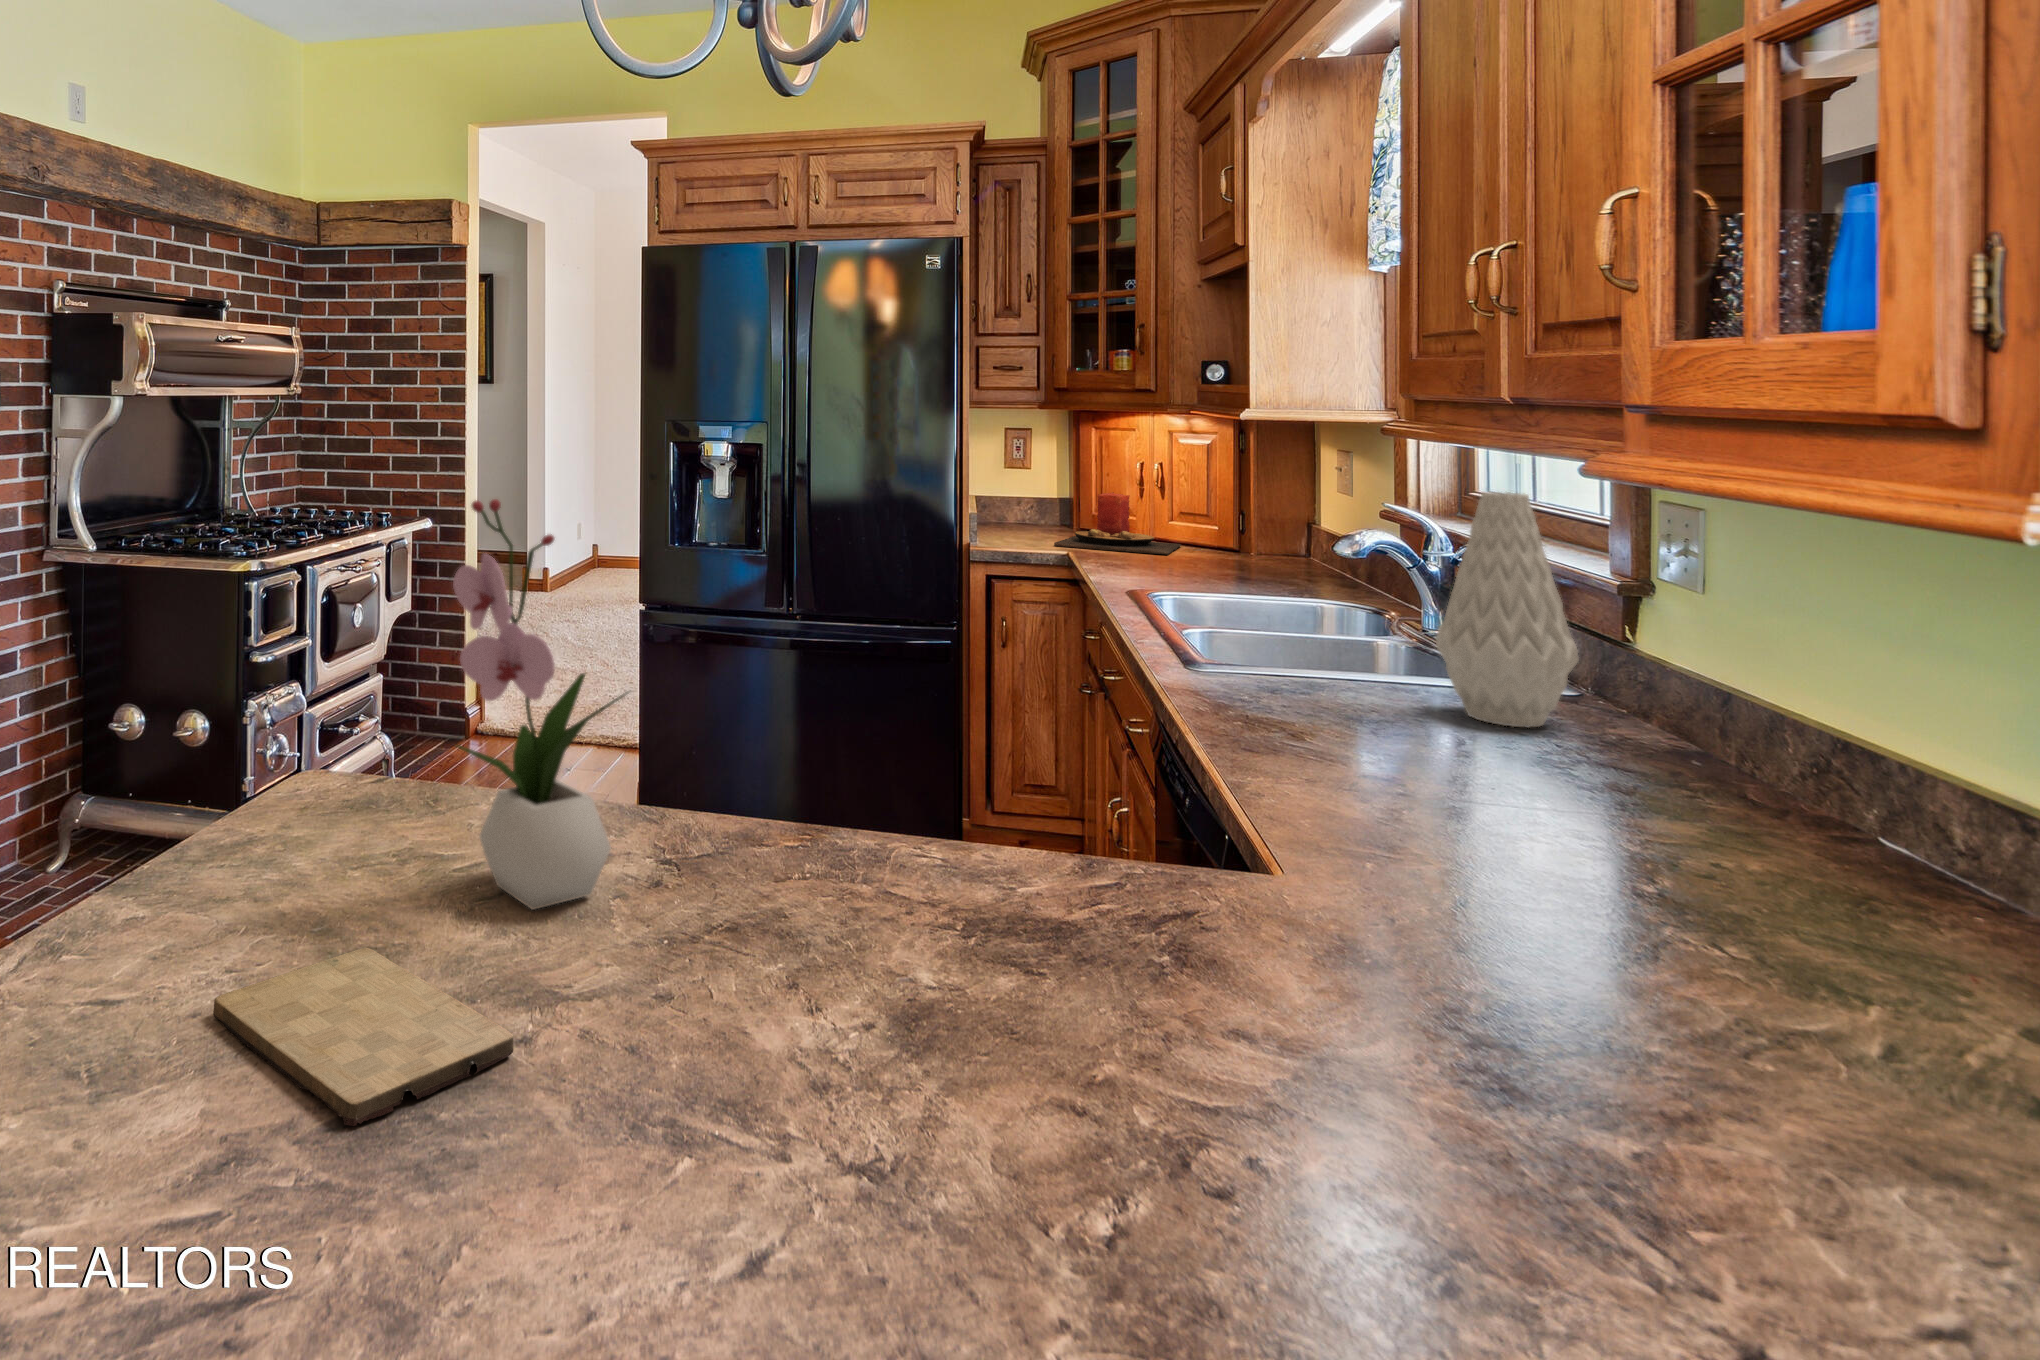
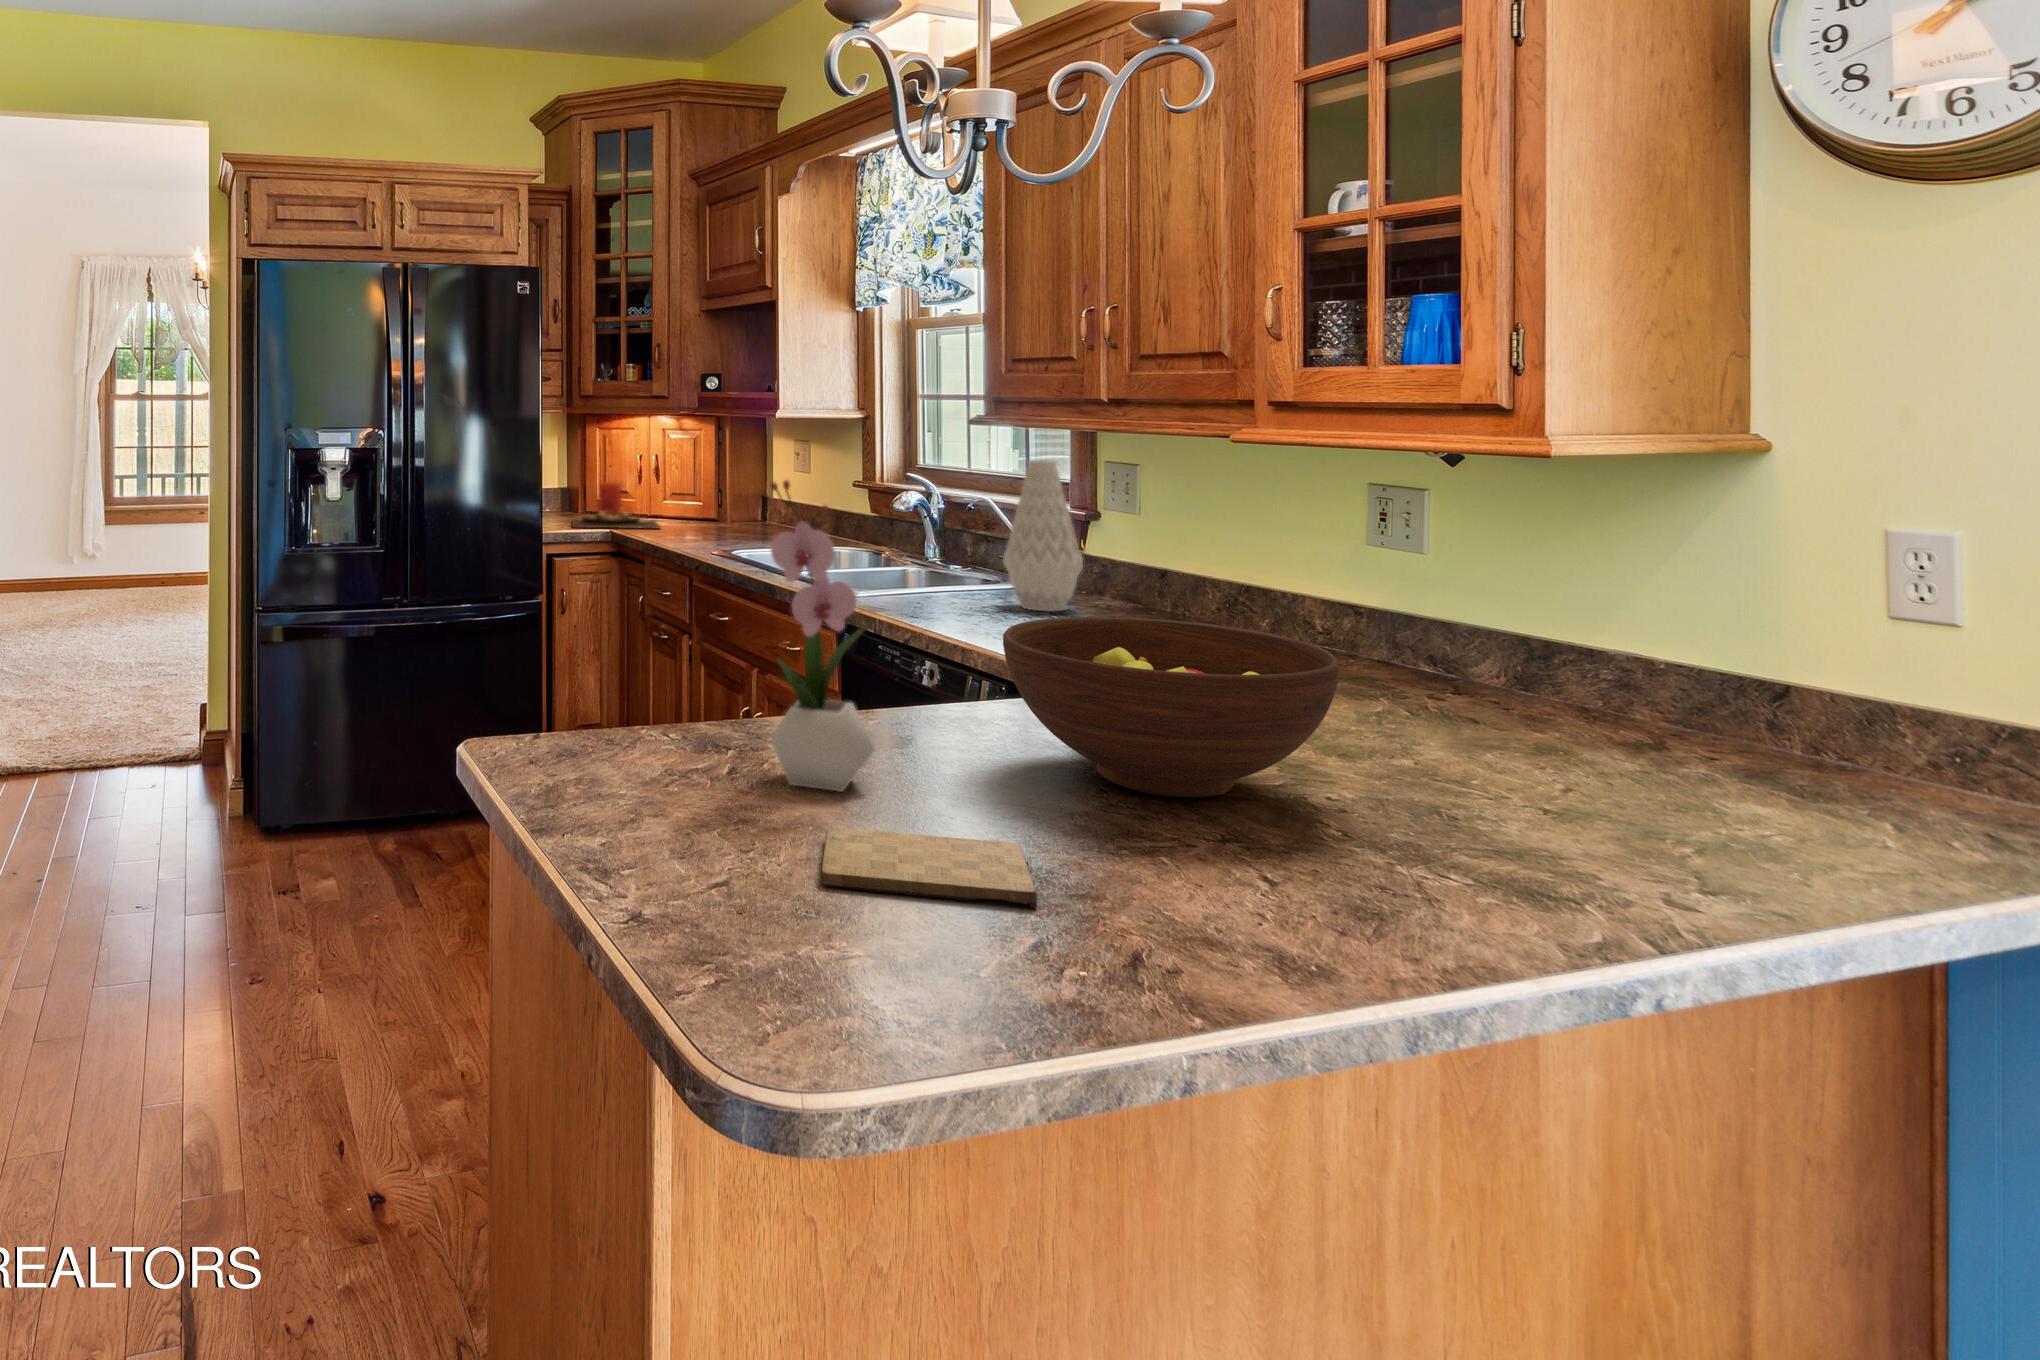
fruit bowl: none [764,727,1277,1057] -> present [1003,617,1339,797]

